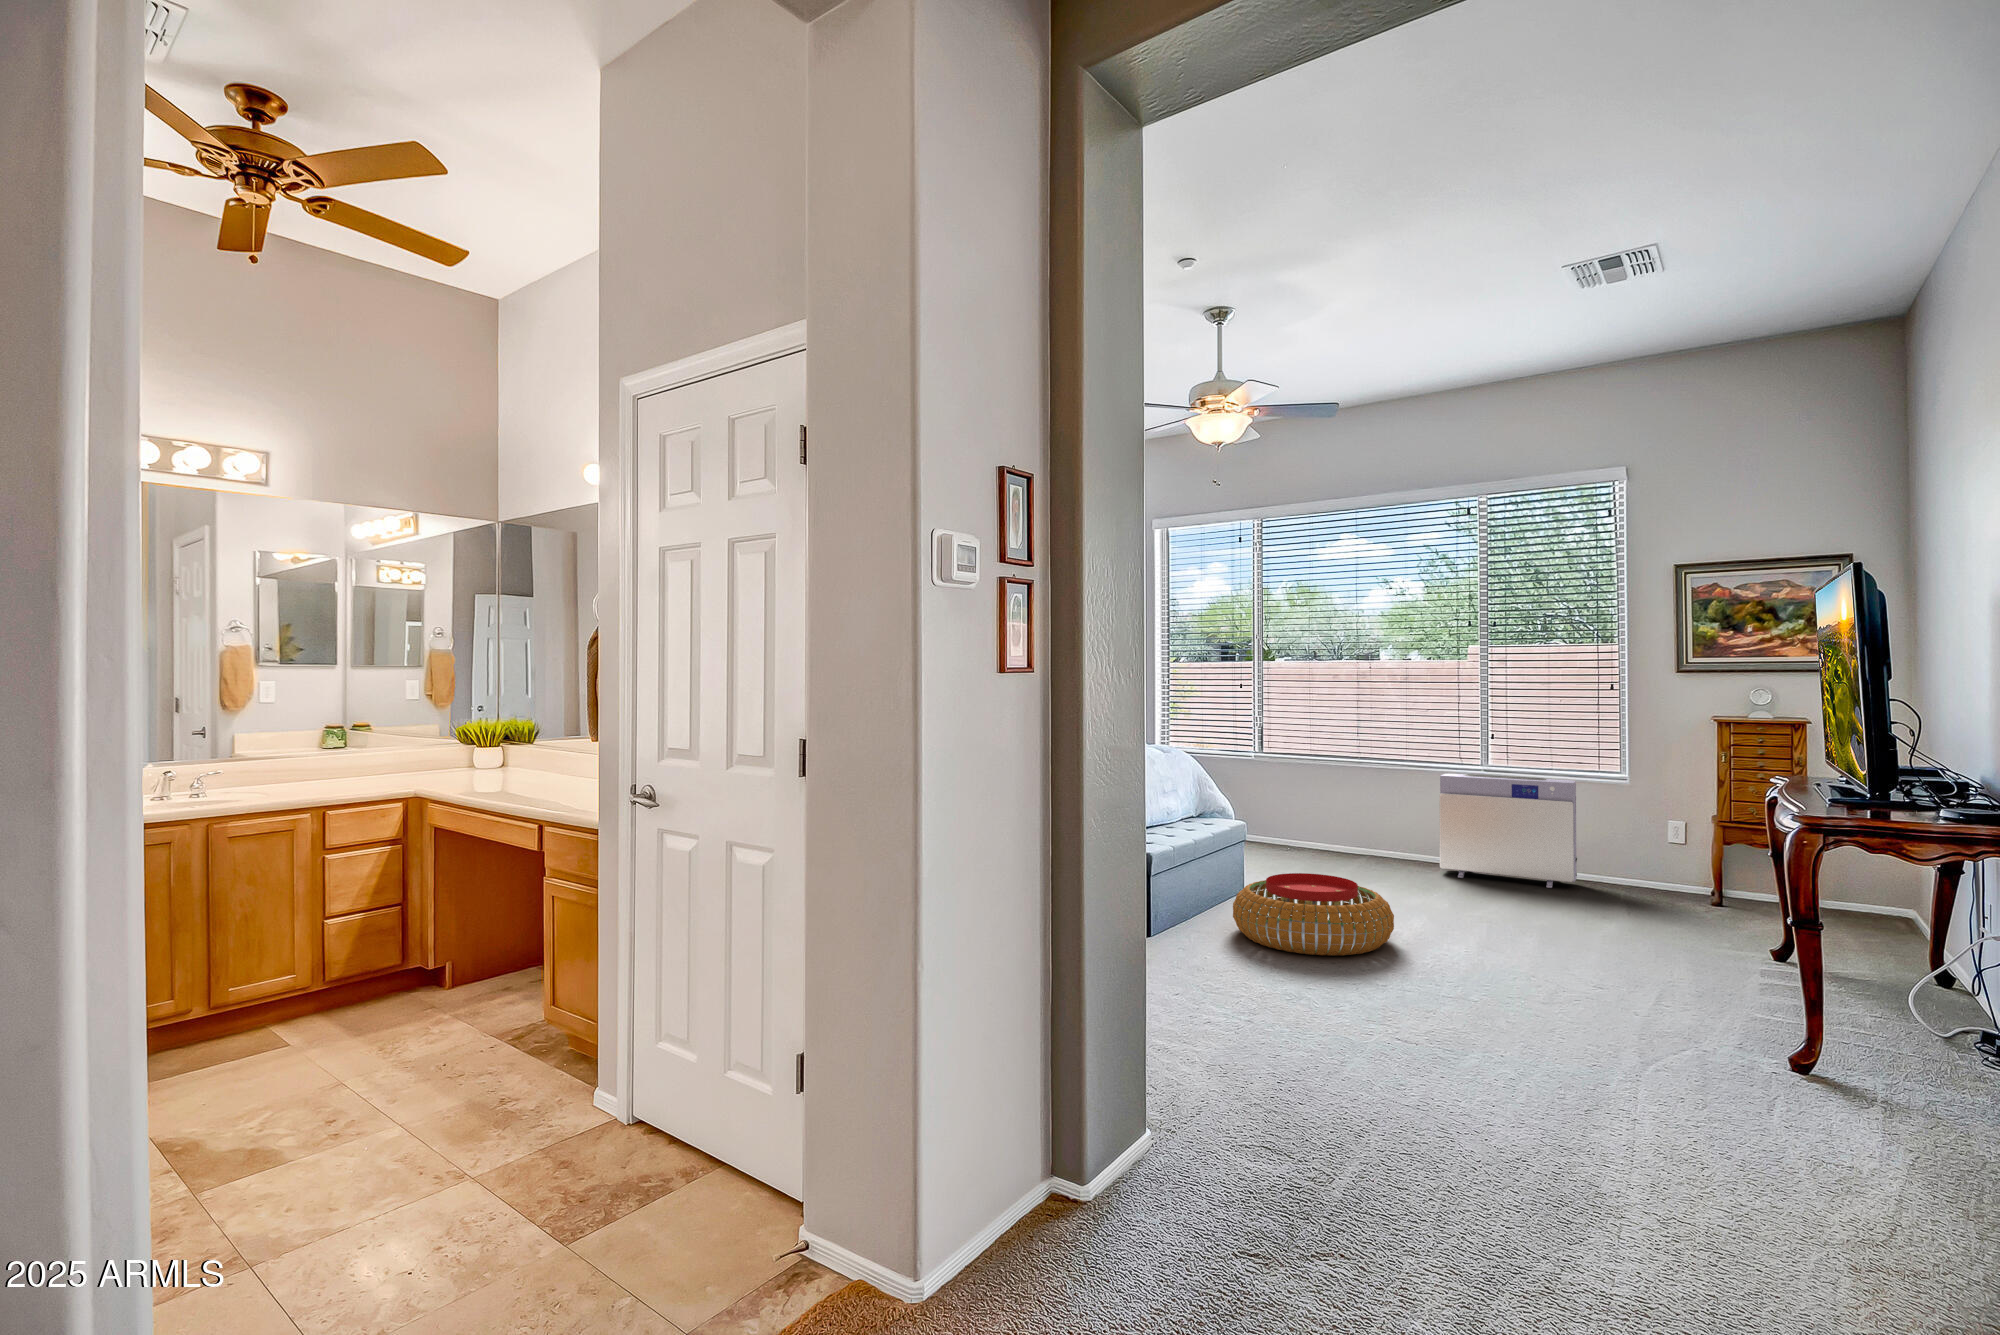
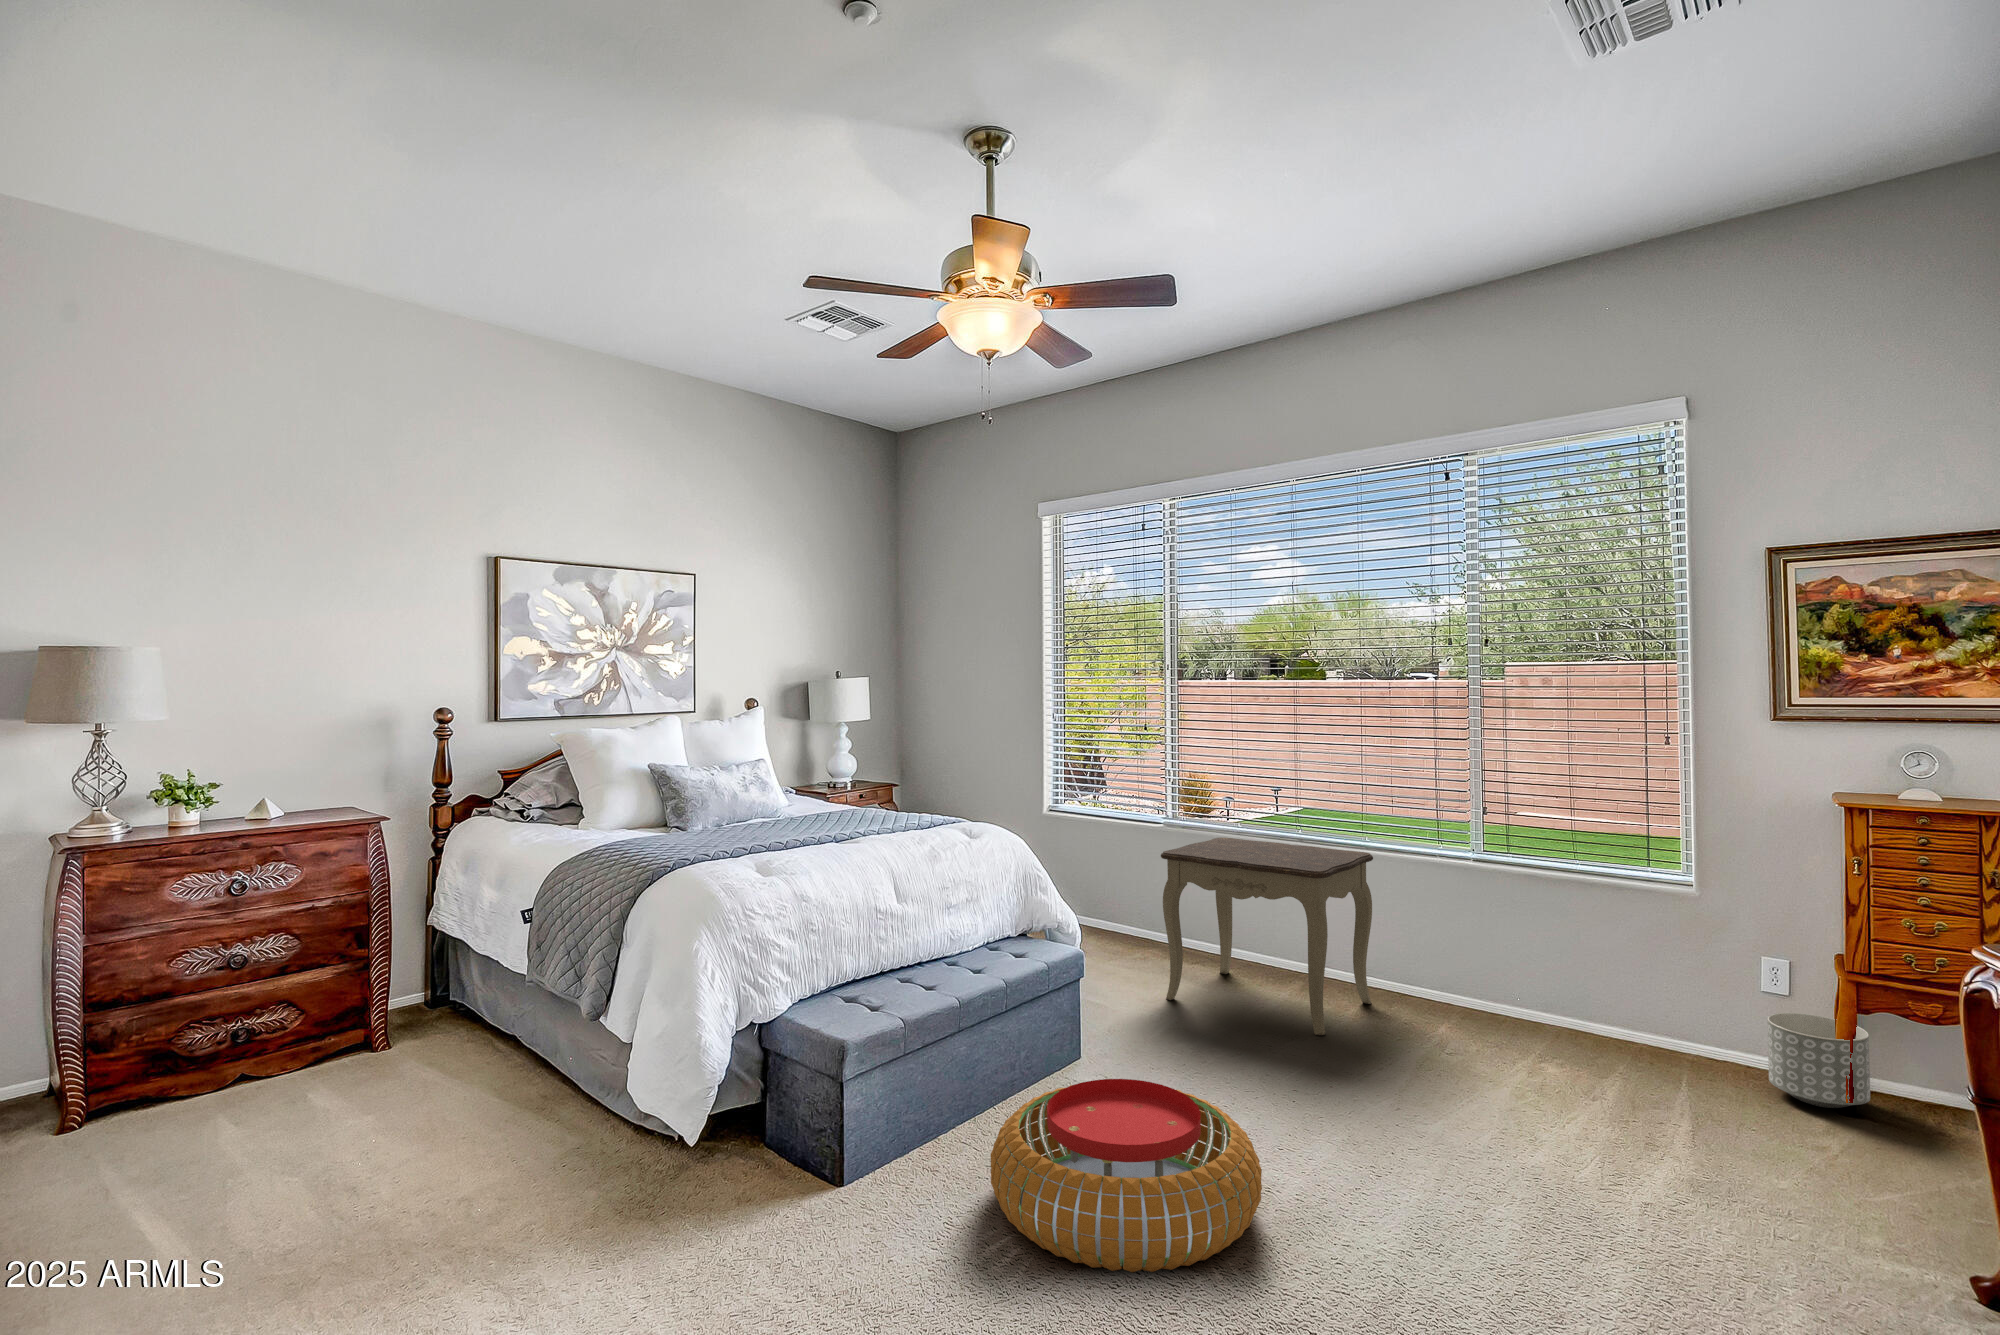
side table: none [1273,759,1417,878] -> present [1161,837,1373,1035]
air purifier: present [1439,774,1577,888] -> none [1402,868,1615,1062]
planter: none [1671,852,1730,904] -> present [1768,1013,1870,1108]

